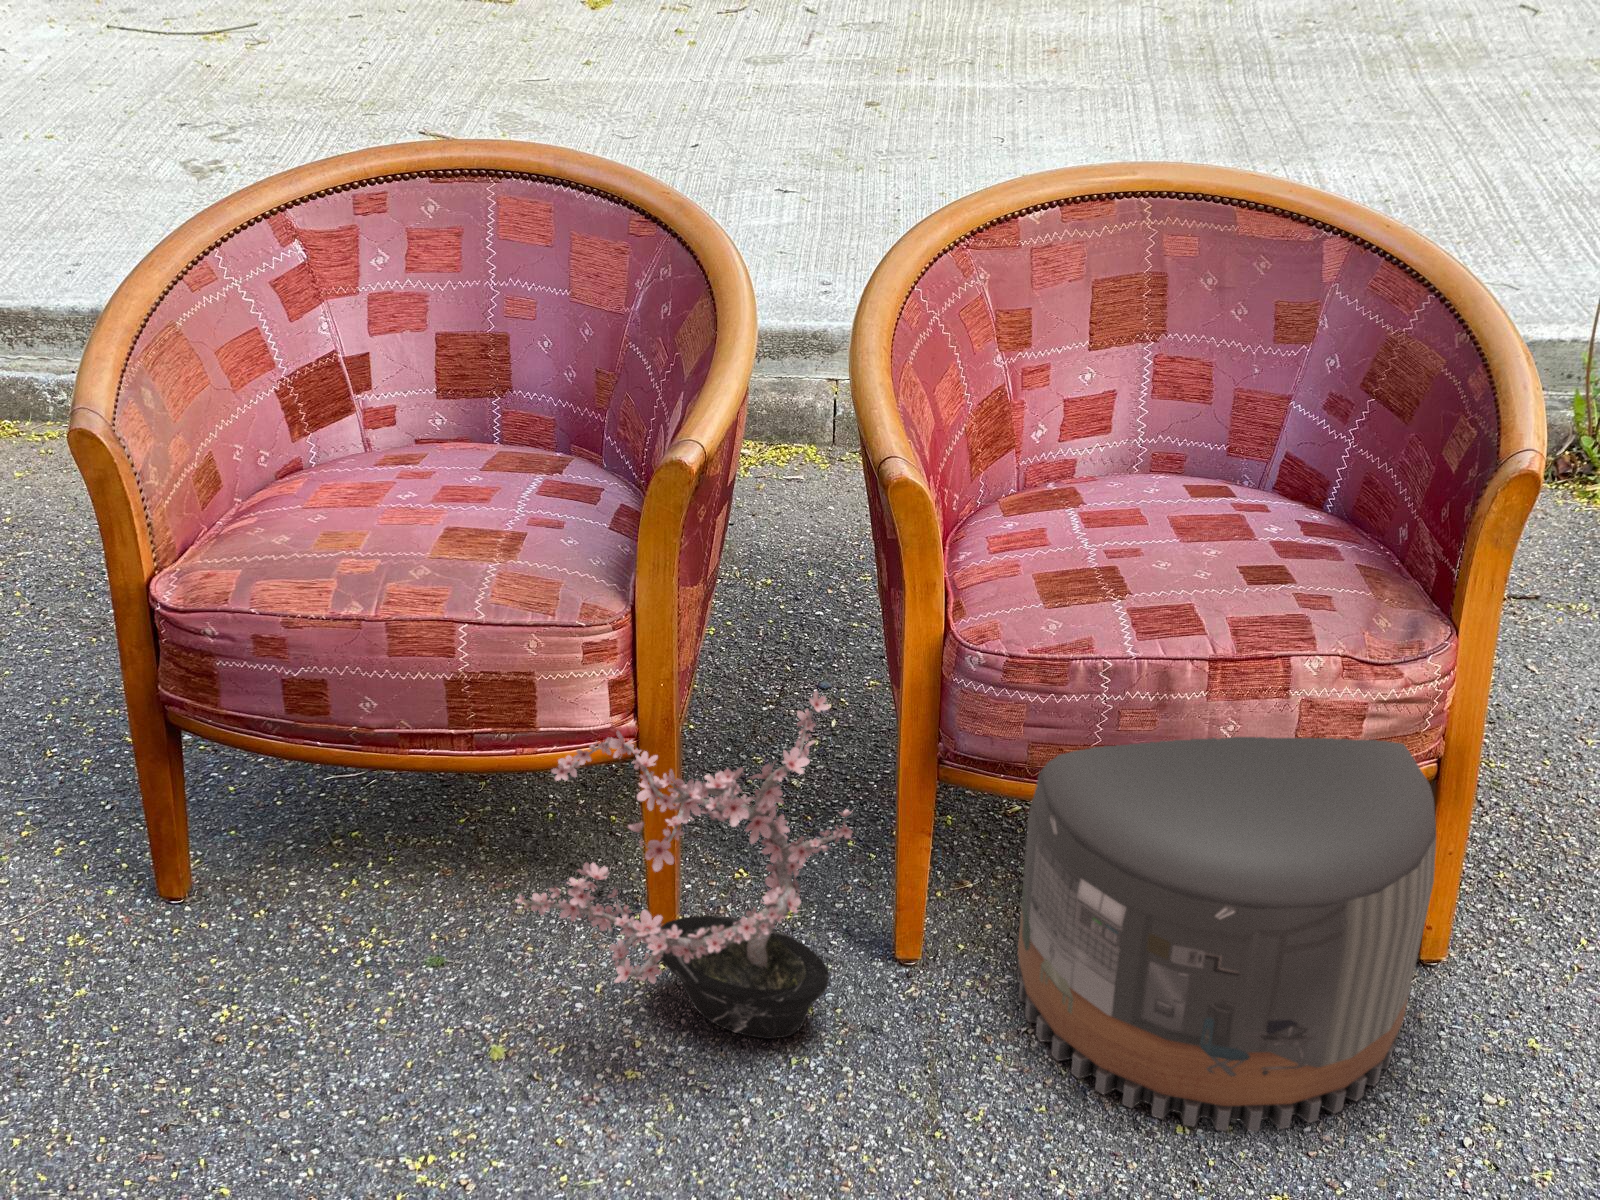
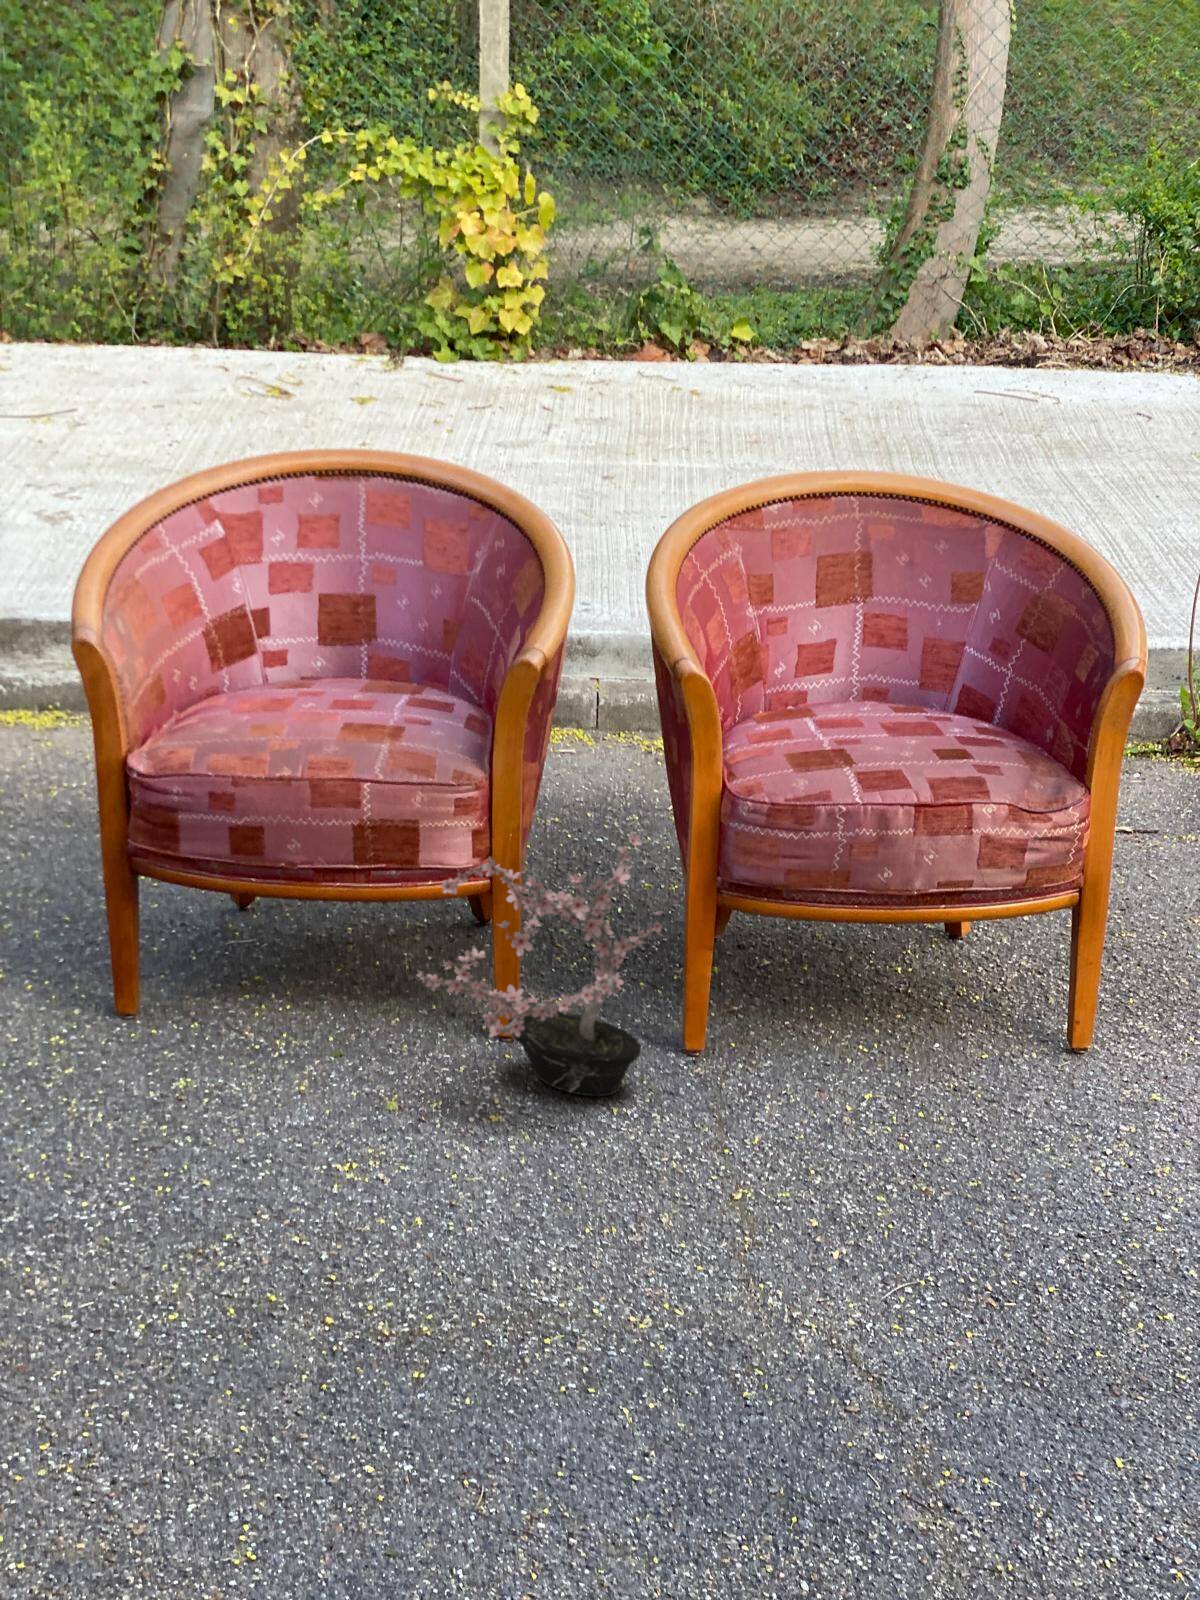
pouf: present [1017,737,1436,1131] -> none [777,831,1078,1147]

